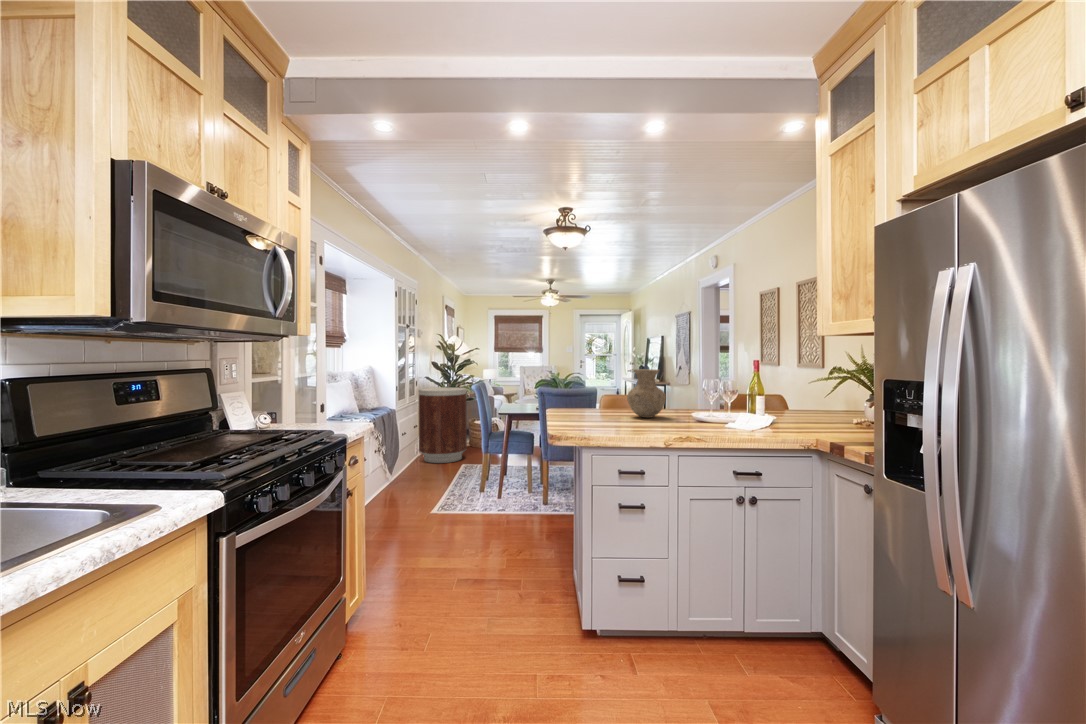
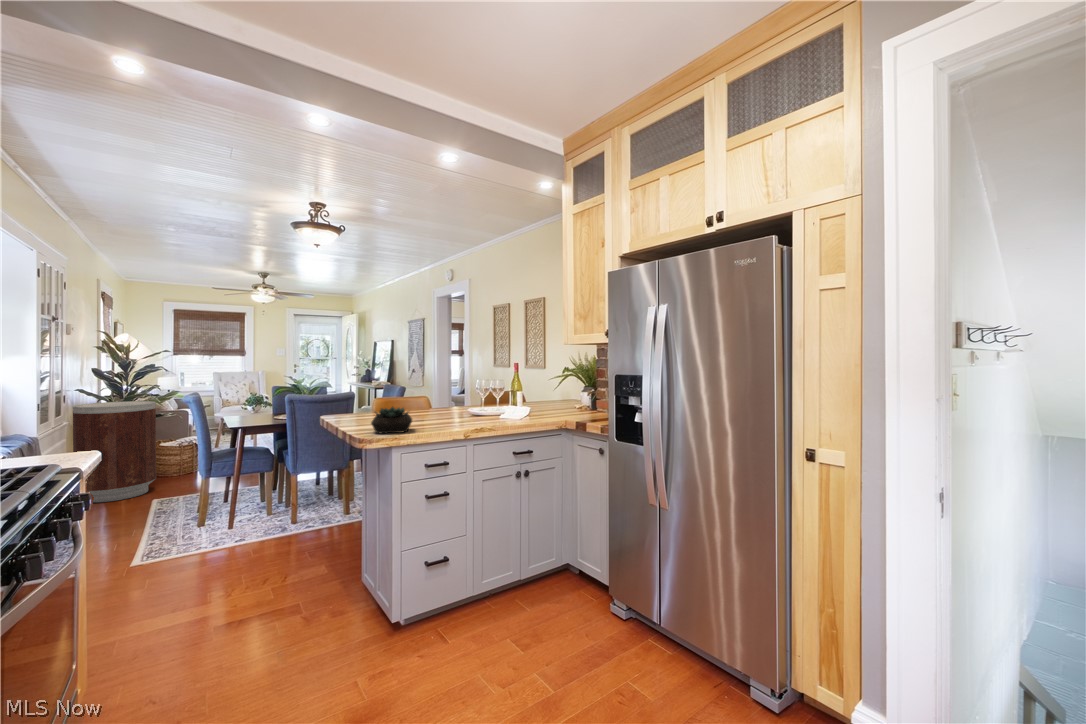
vase: present [627,369,666,418] -> none [411,373,447,418]
succulent plant: none [567,403,612,431] -> present [371,407,412,433]

